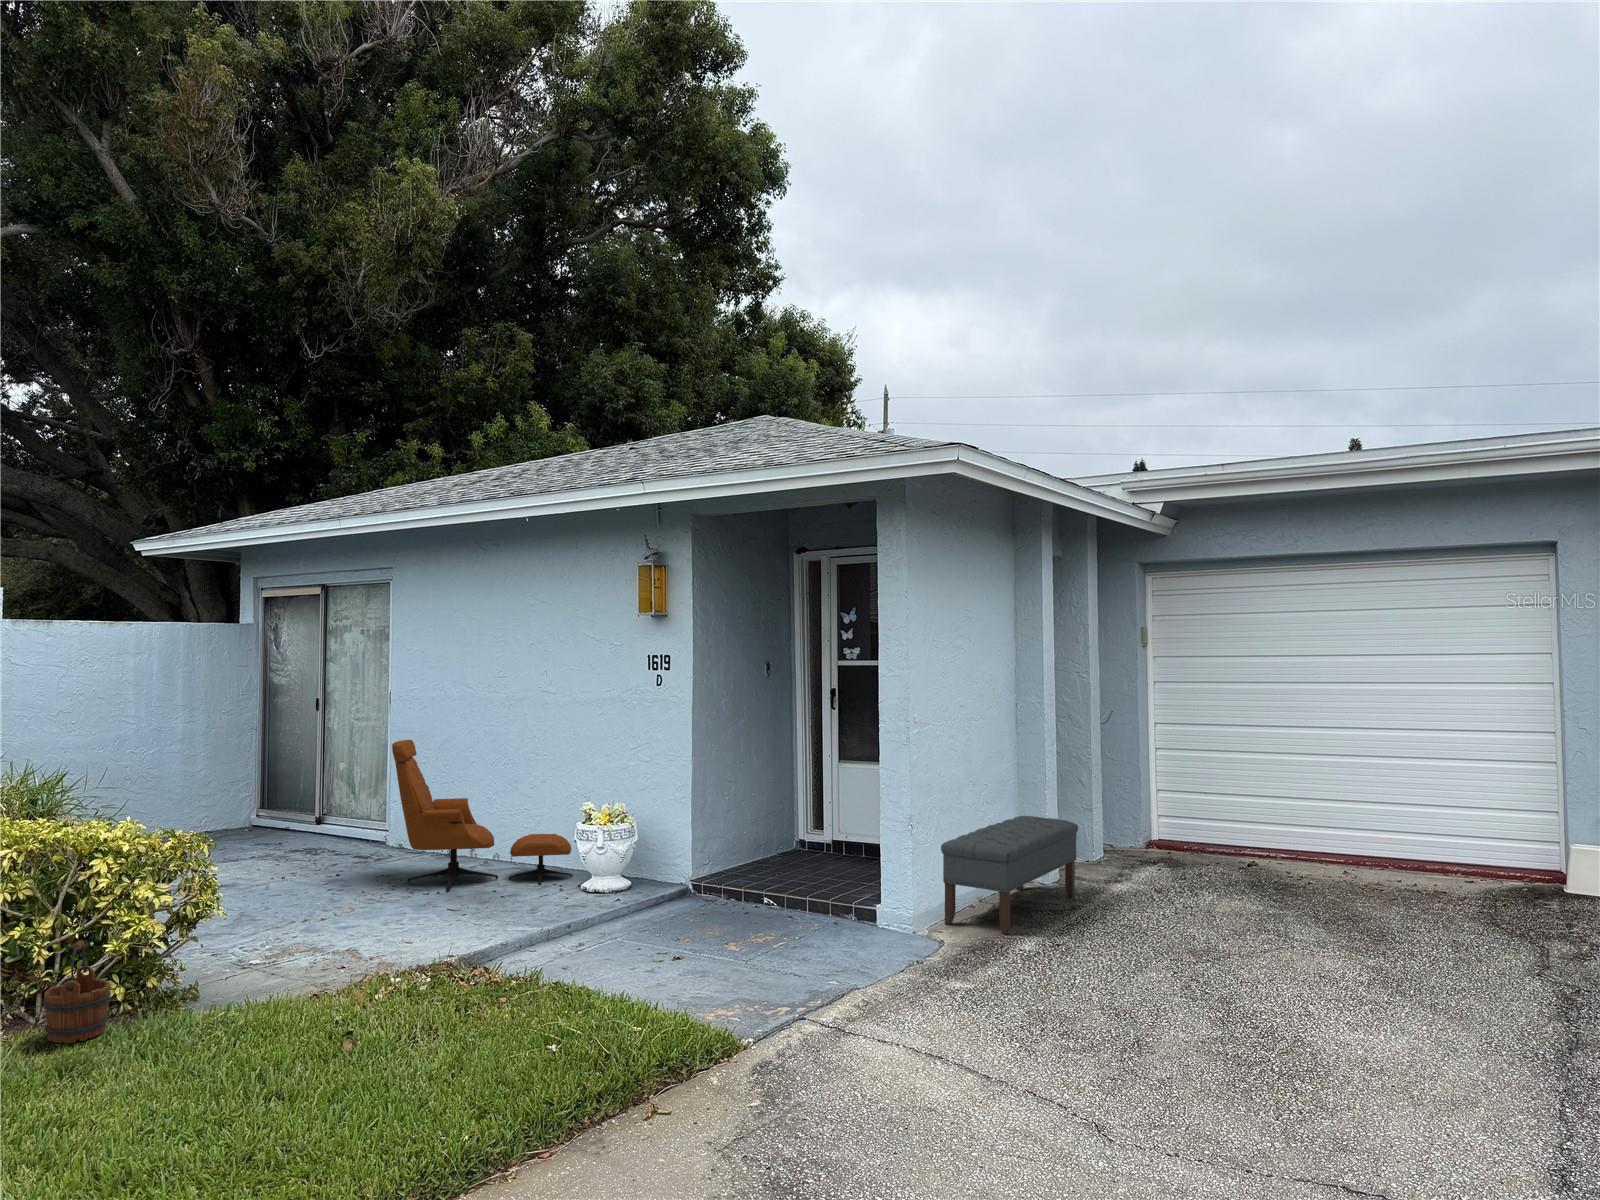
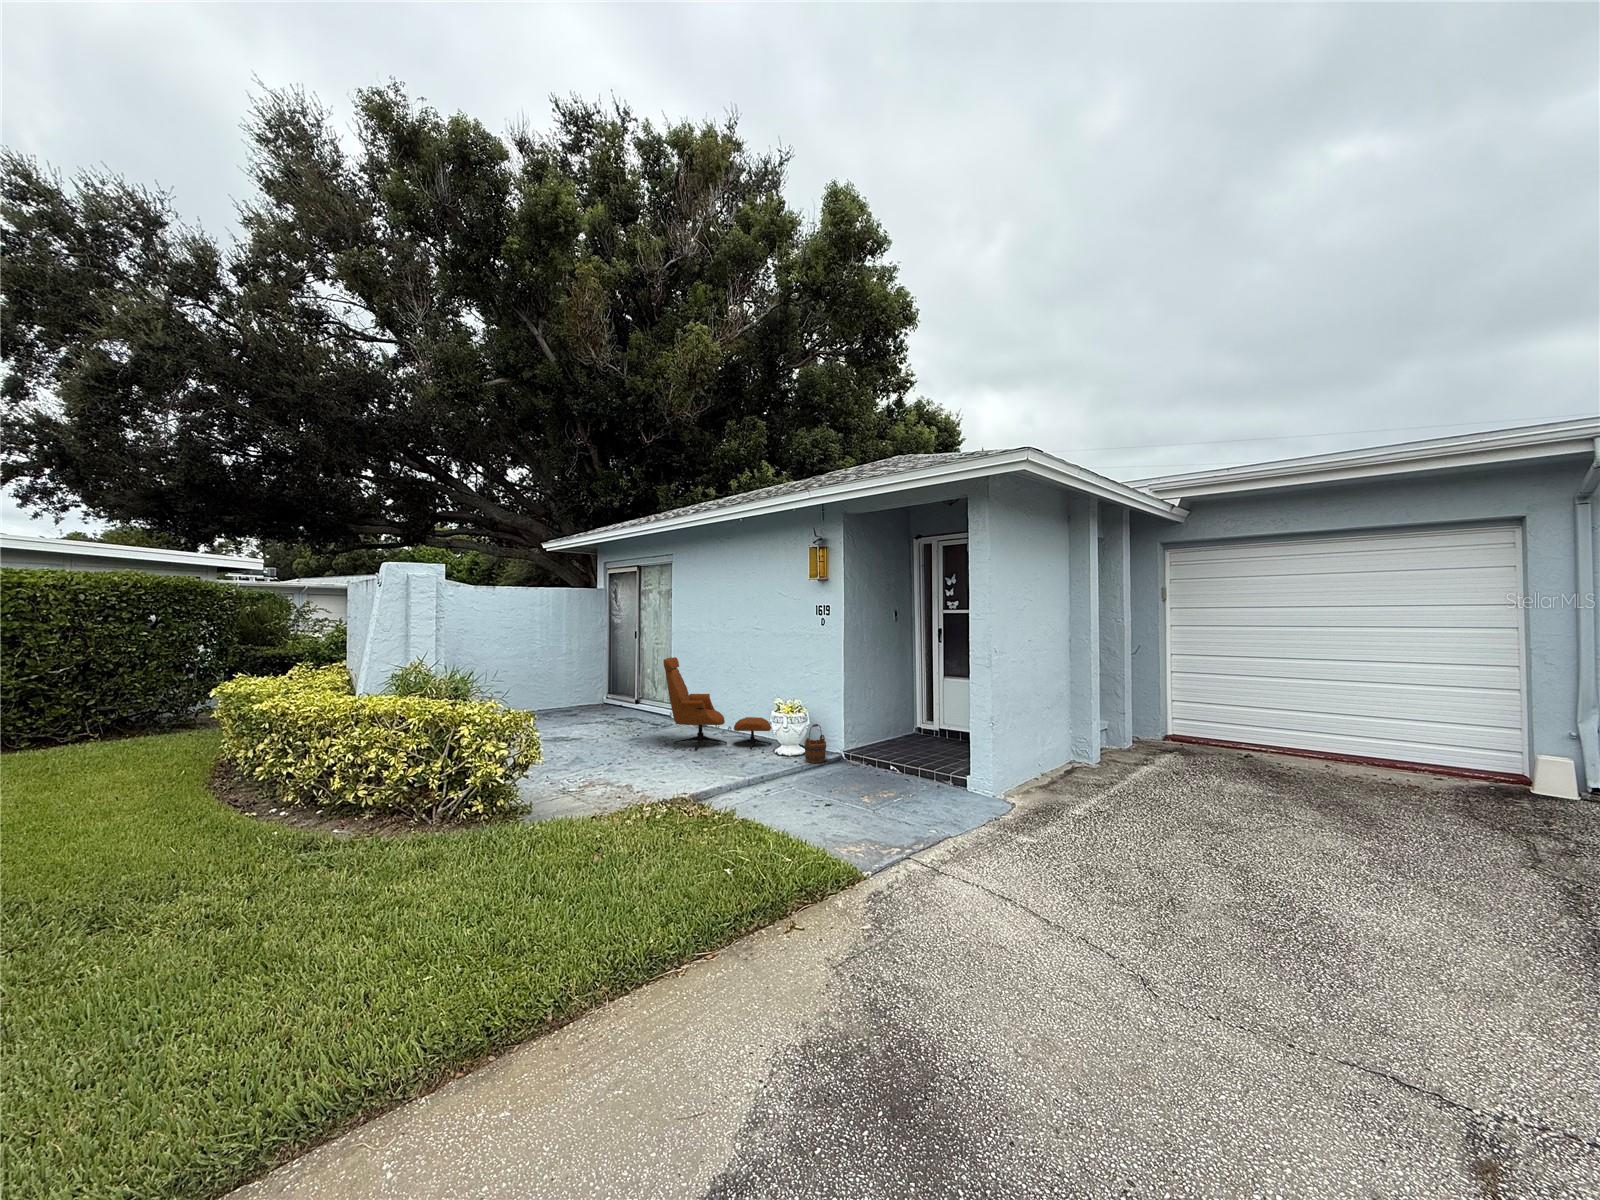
bench: present [941,816,1078,935] -> none [1013,718,1116,803]
wooden bucket: present [44,940,111,1043] -> present [804,724,826,763]

